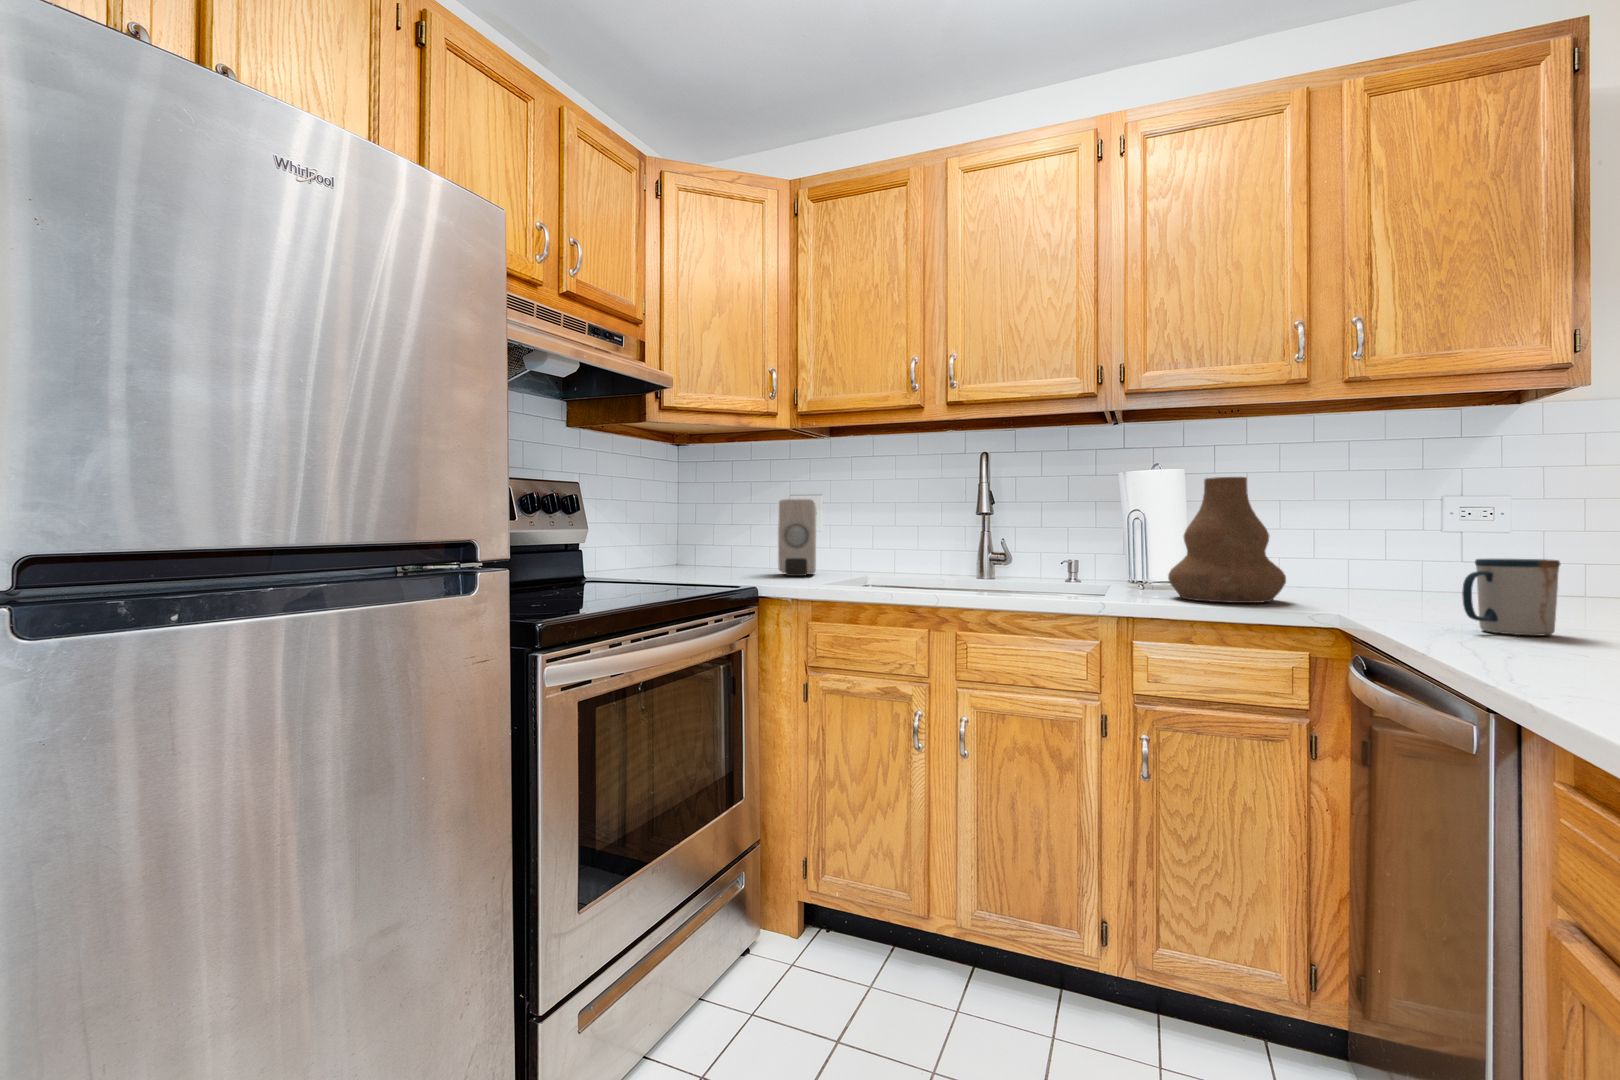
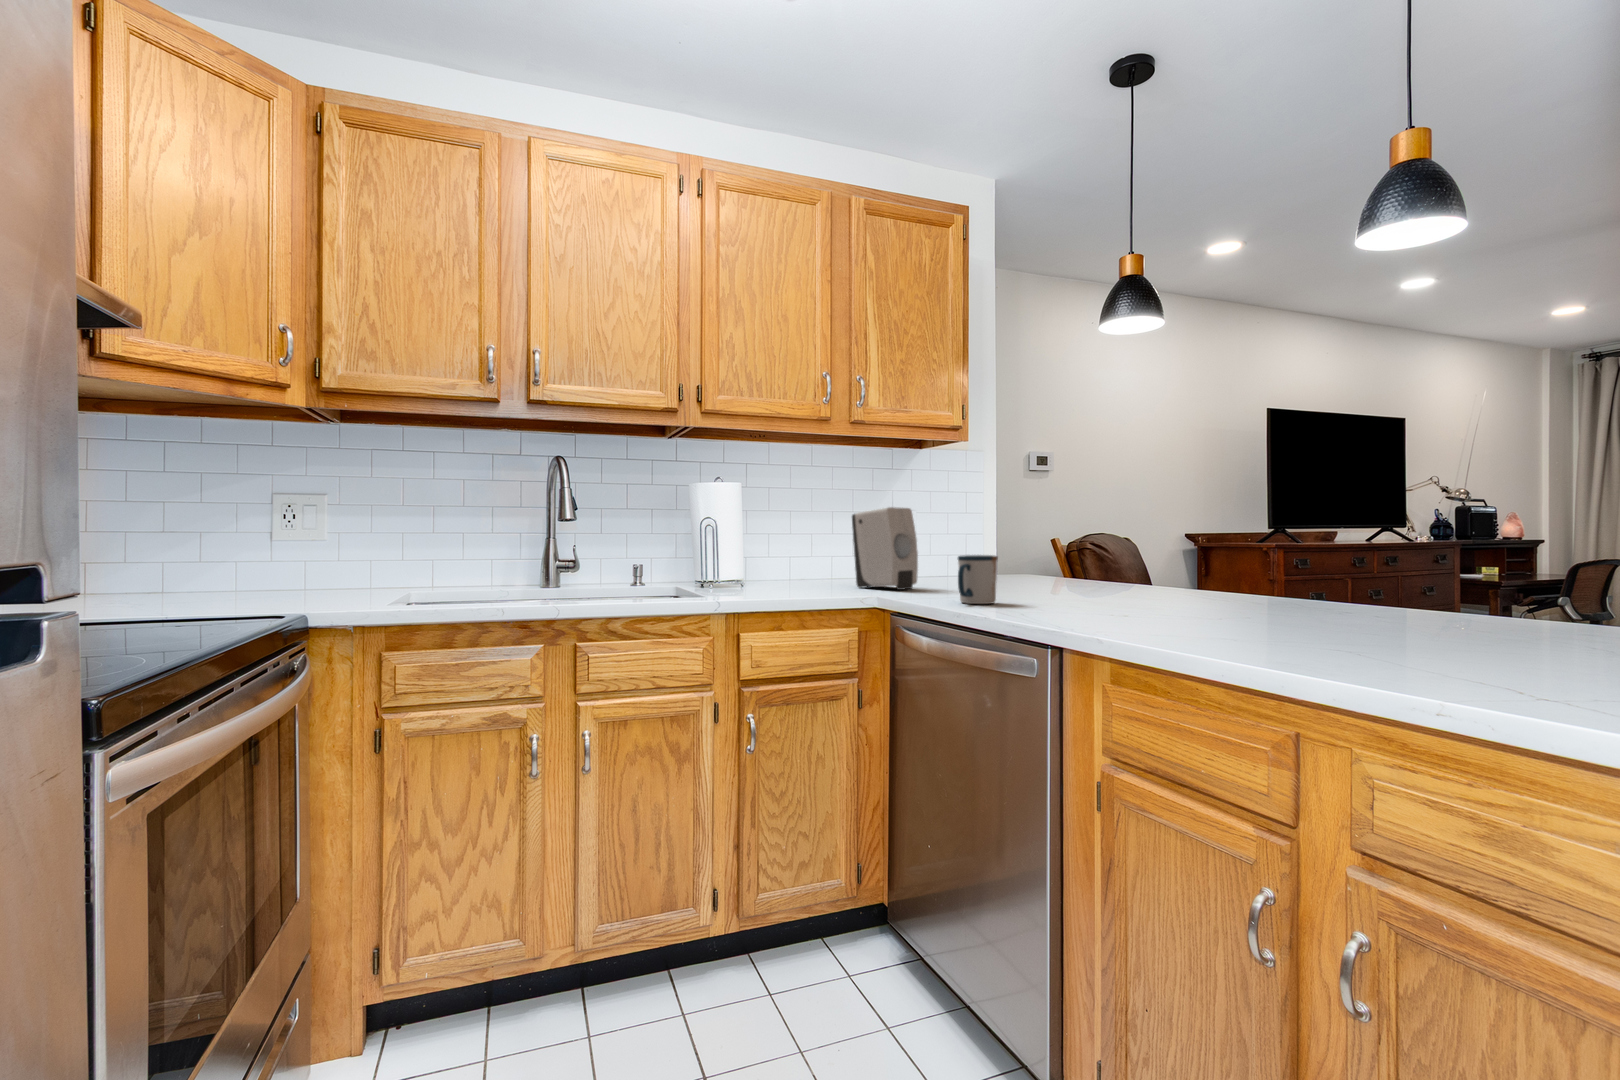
vase: present [1168,477,1286,603] -> none [746,493,830,596]
soap dispenser: present [778,499,816,576] -> present [852,507,918,590]

